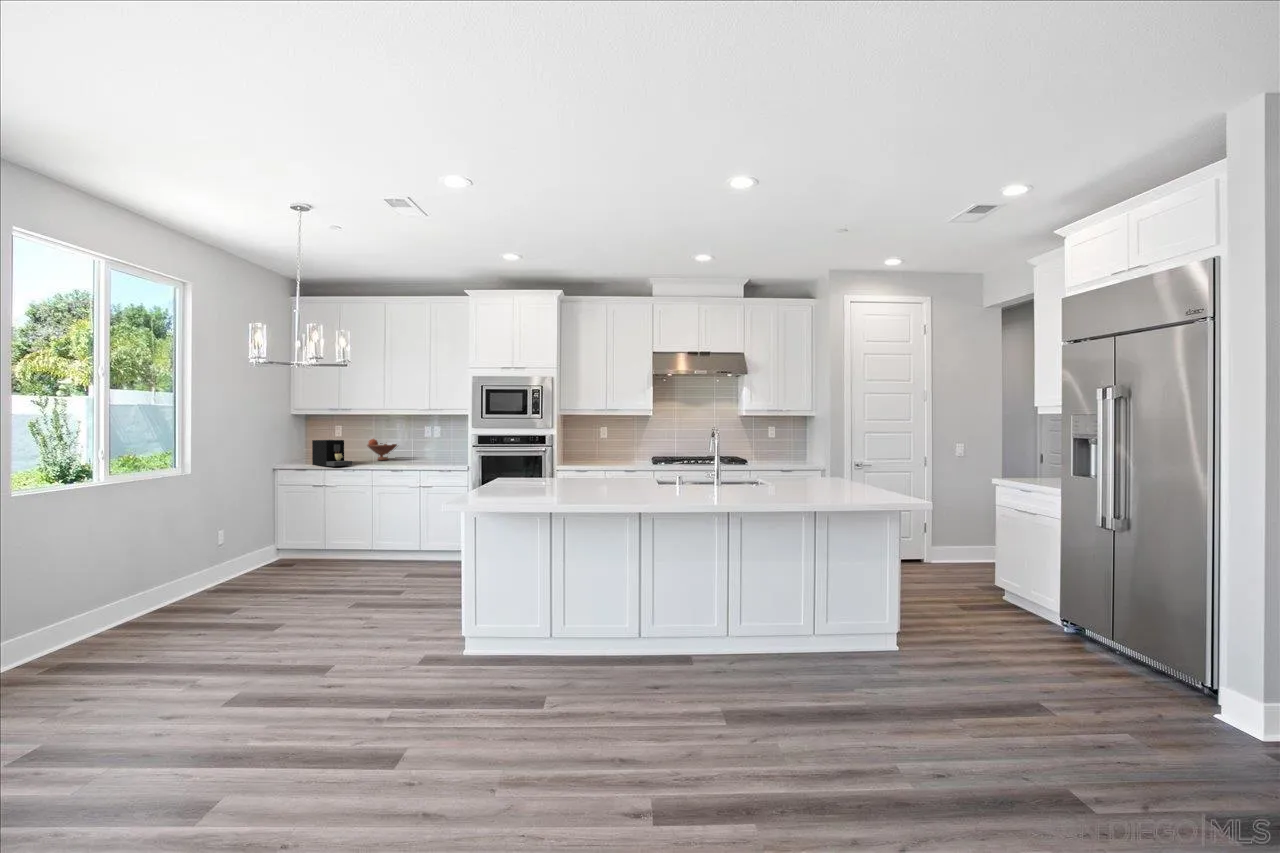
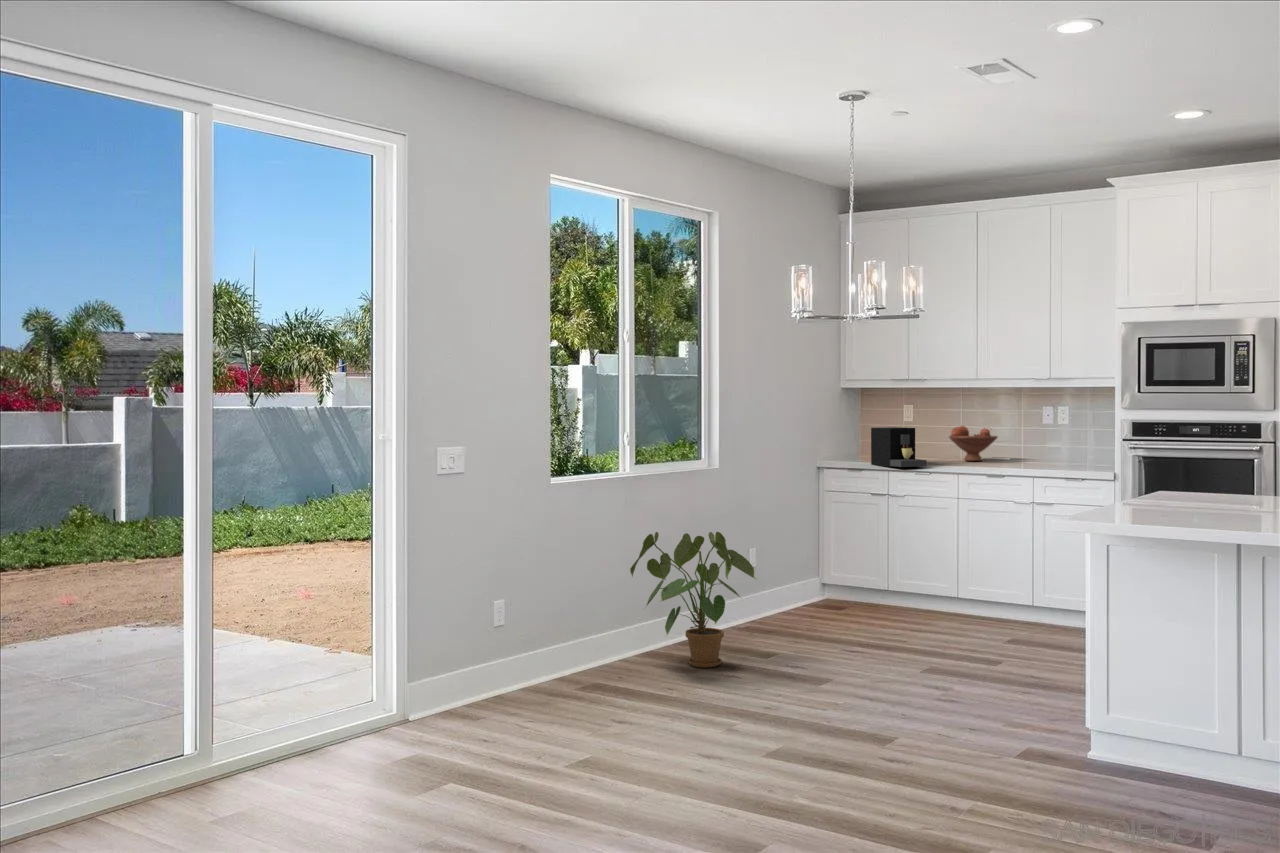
house plant: none [93,526,219,634] -> present [630,532,756,668]

